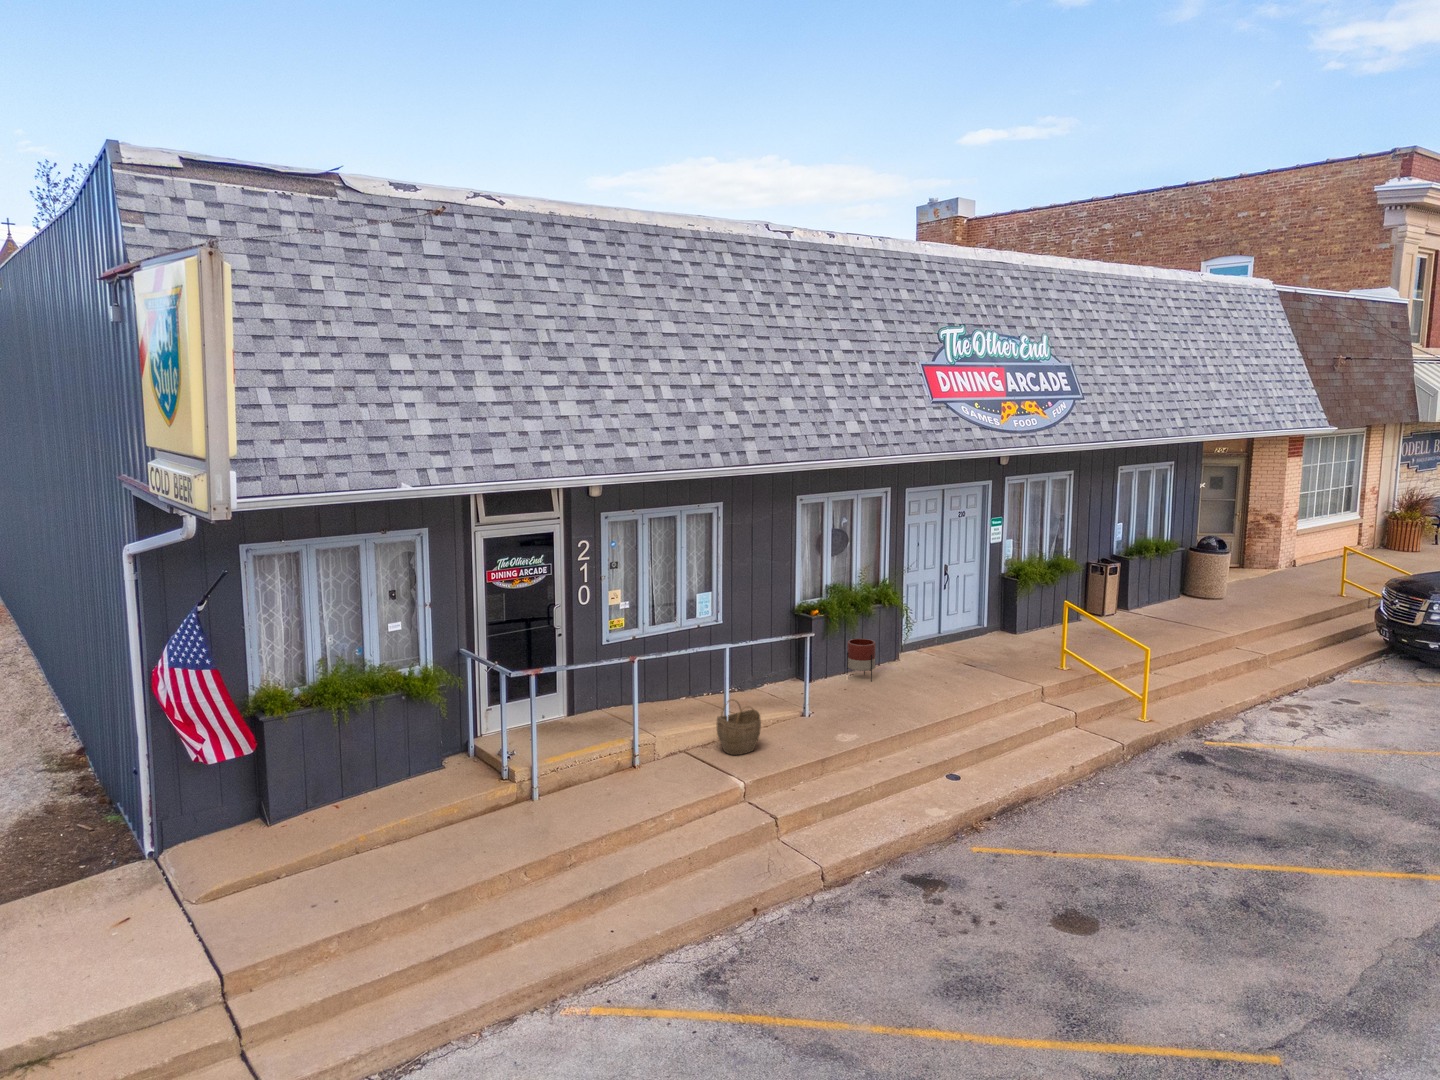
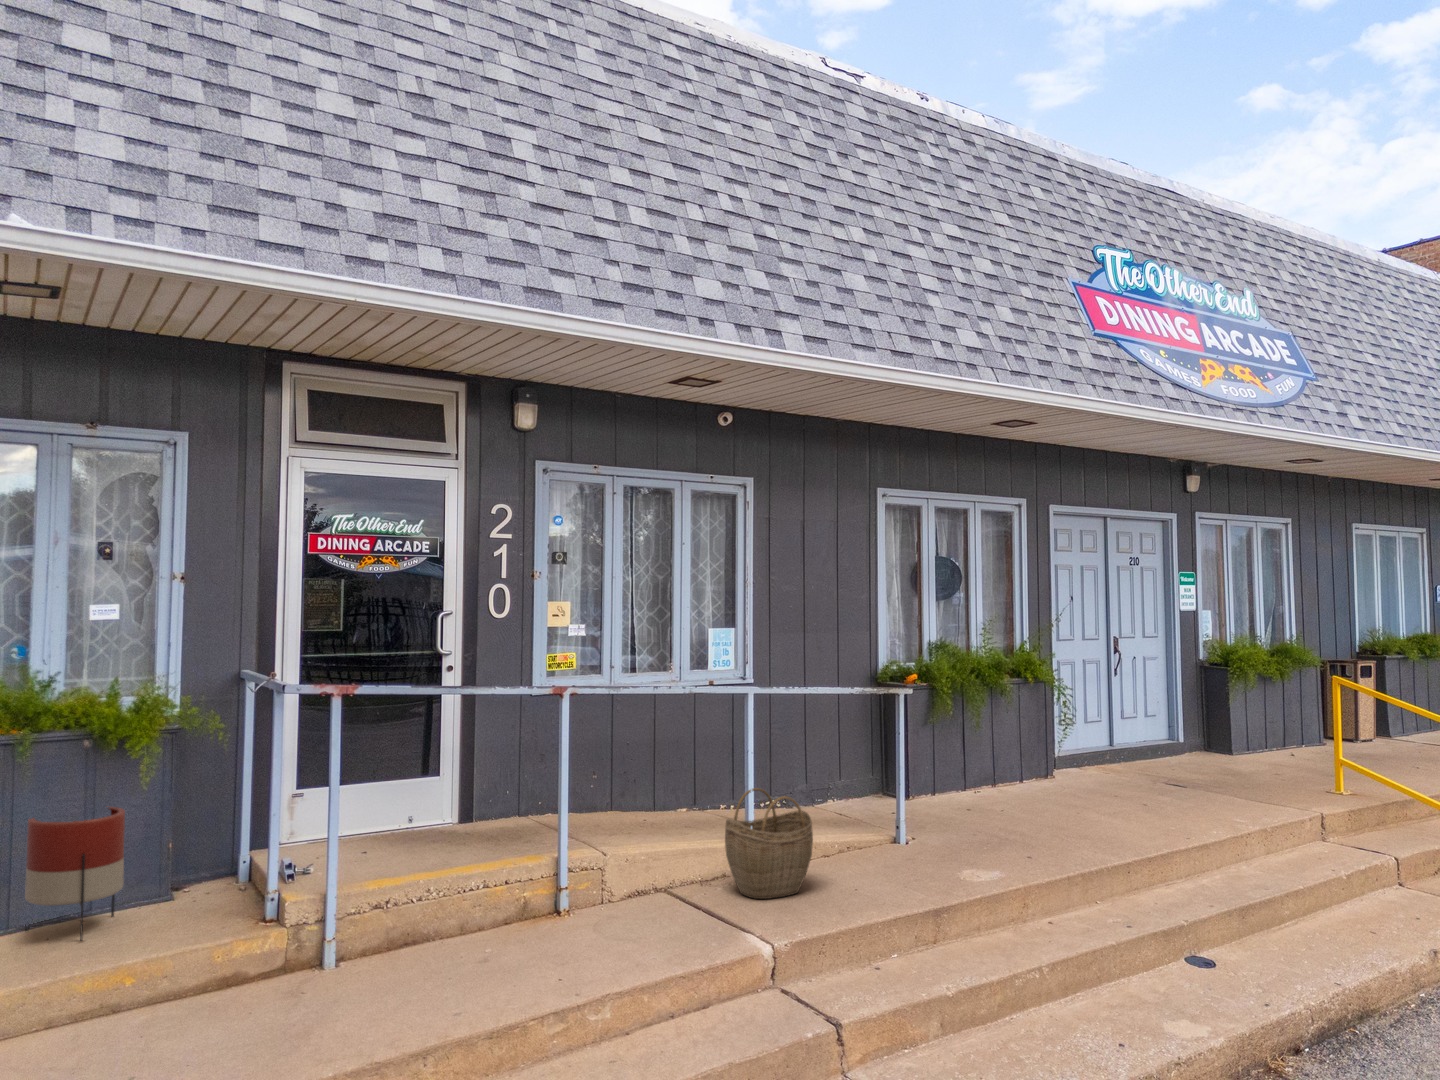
planter: present [847,639,876,682] -> present [25,807,125,940]

